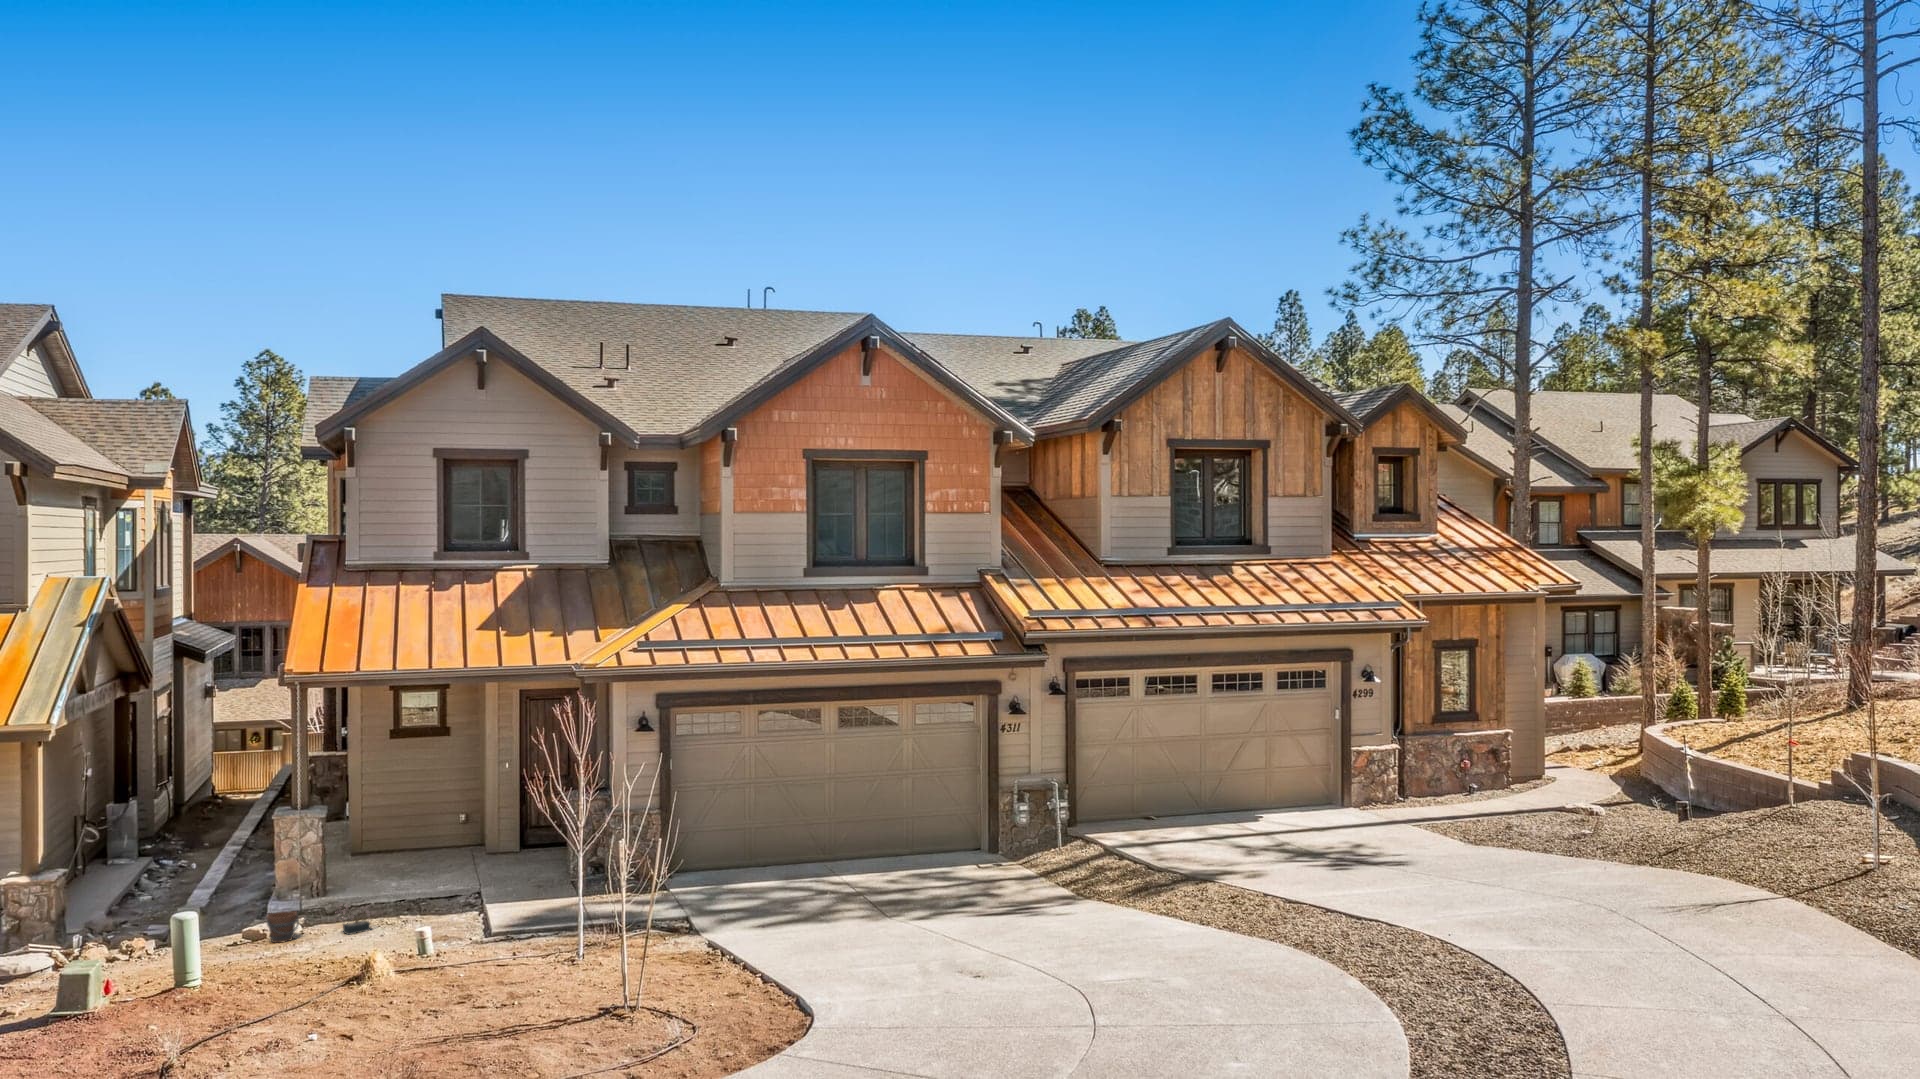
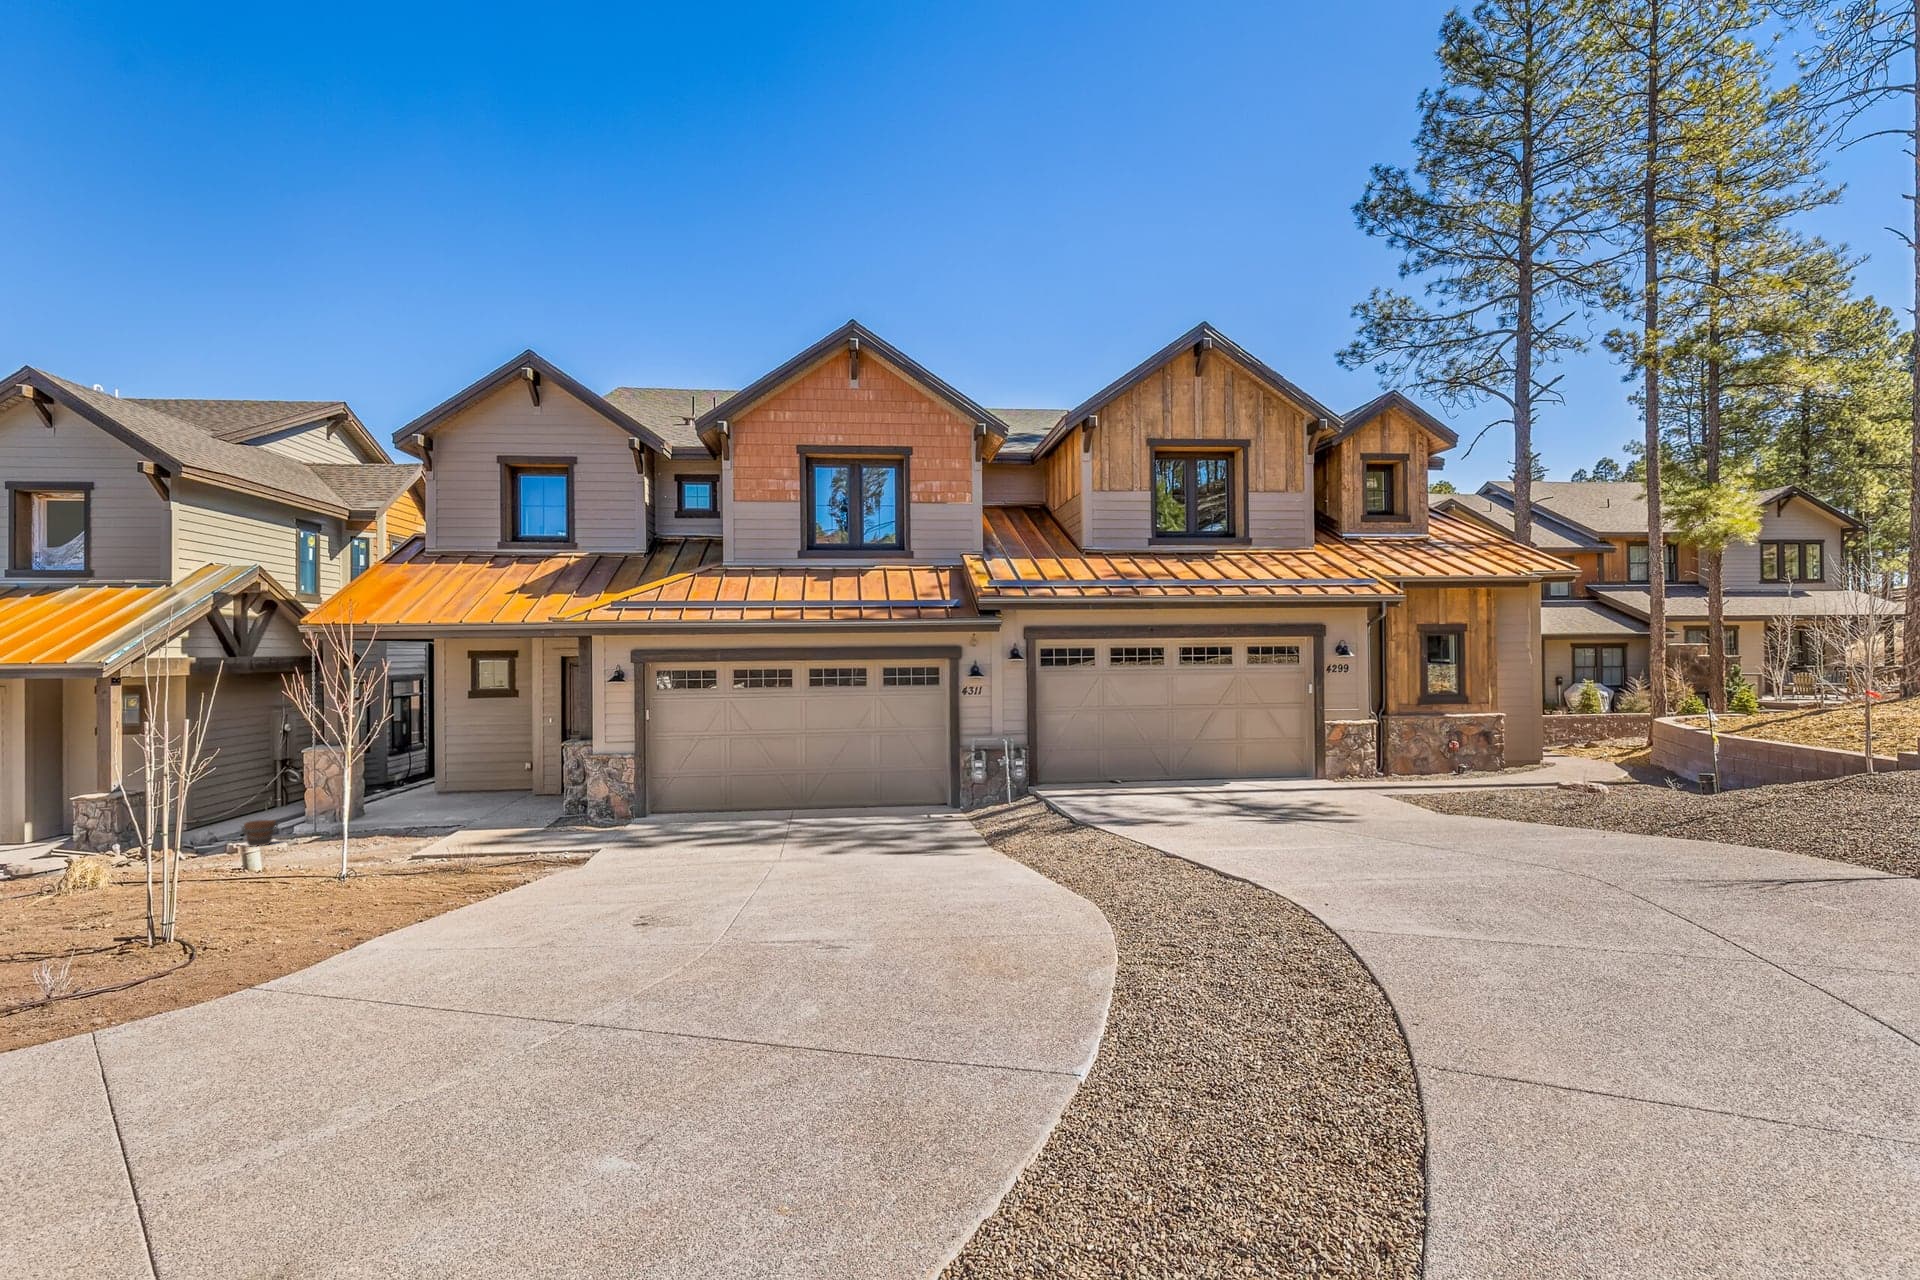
decorative plant: present [335,905,370,935] -> none [303,814,345,843]

